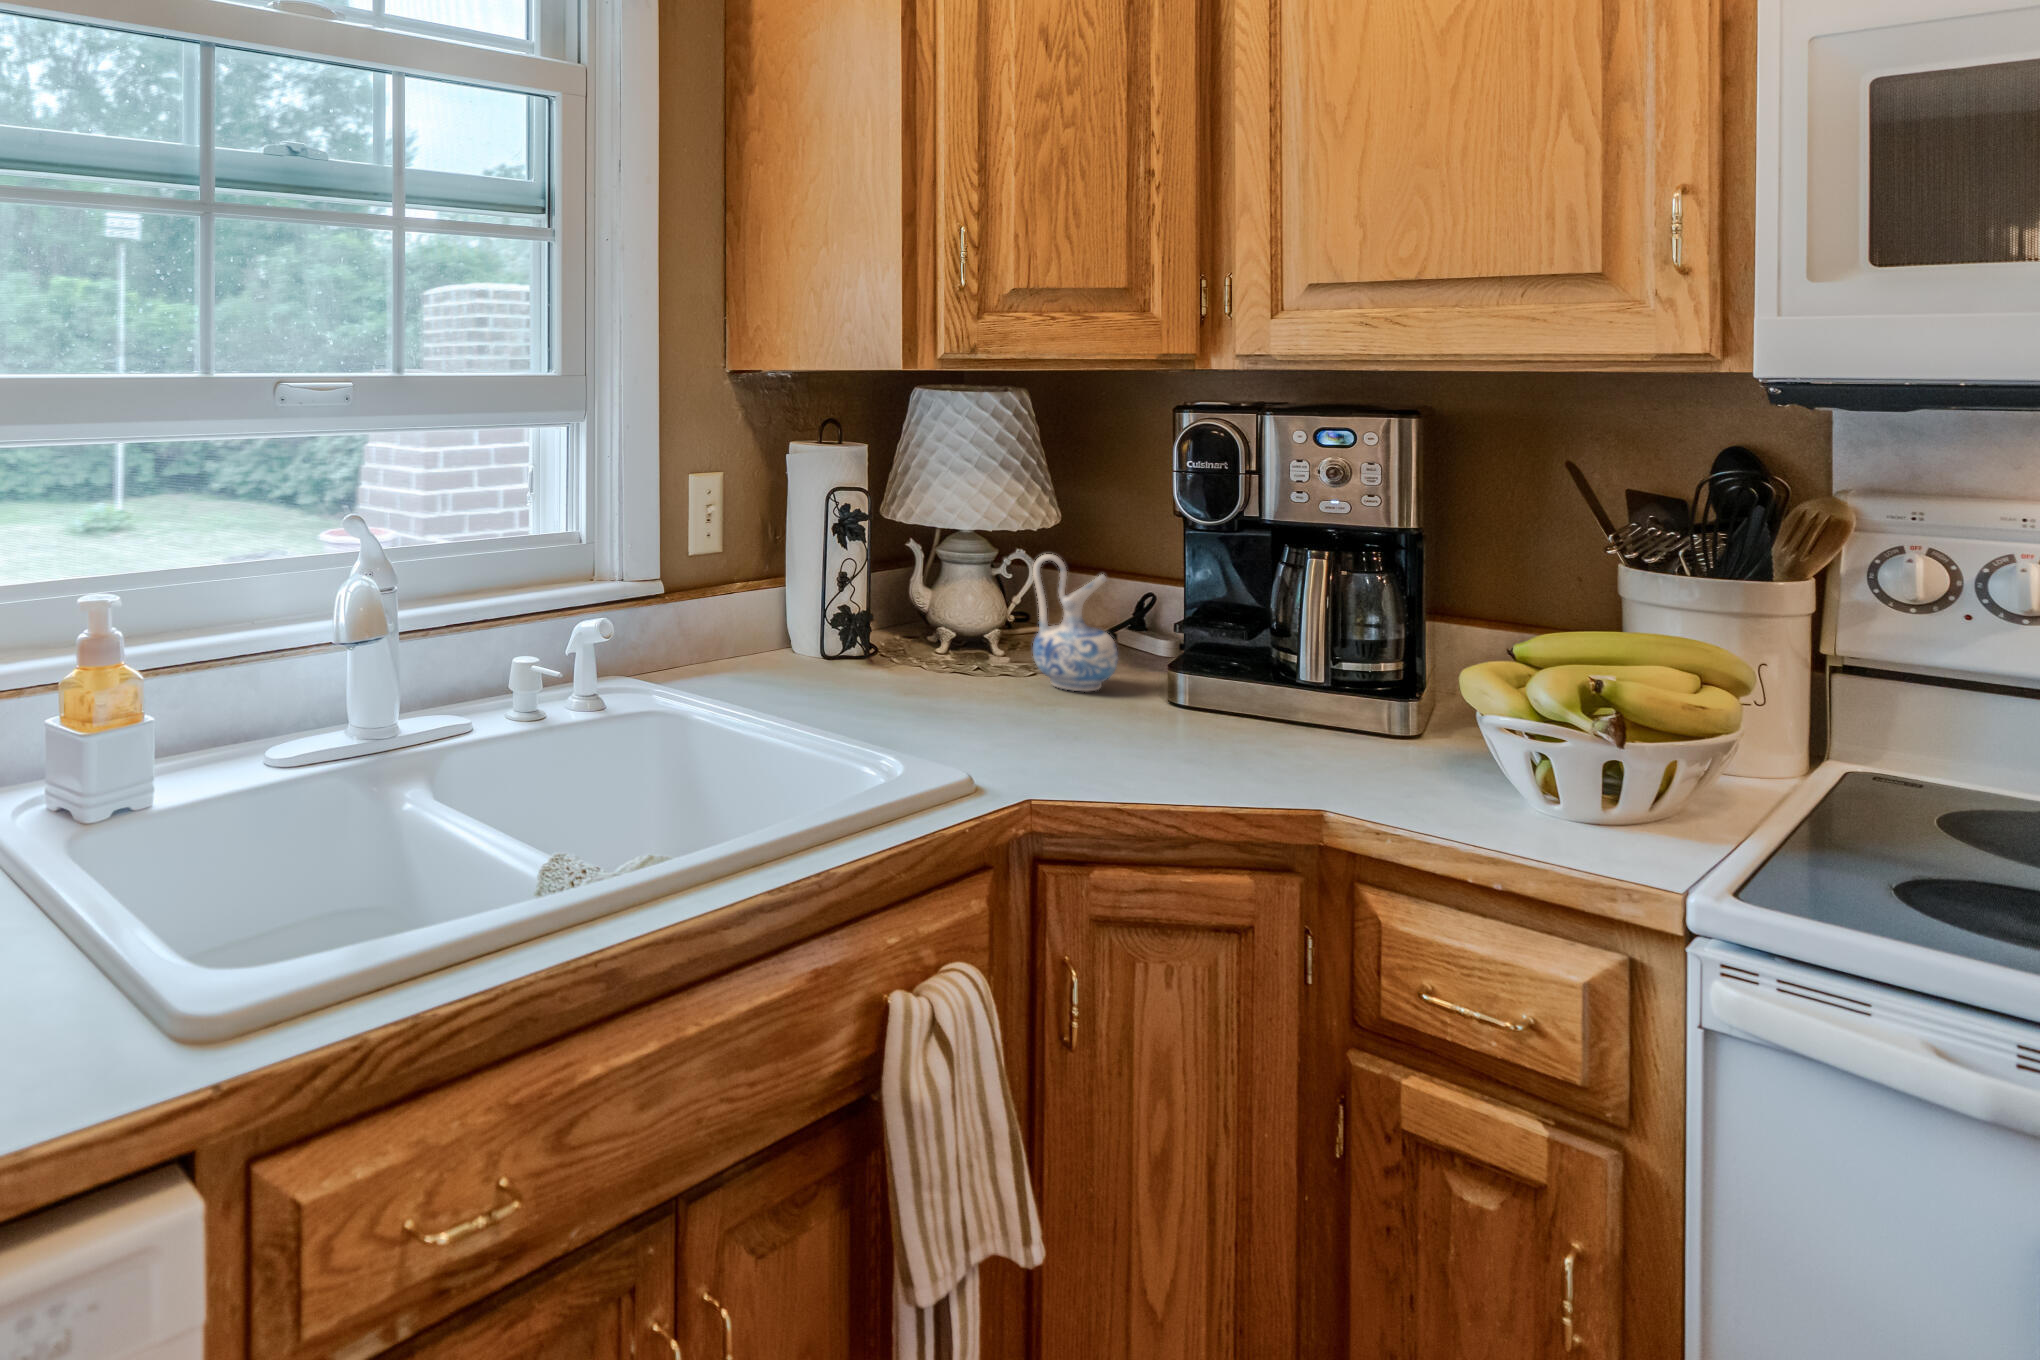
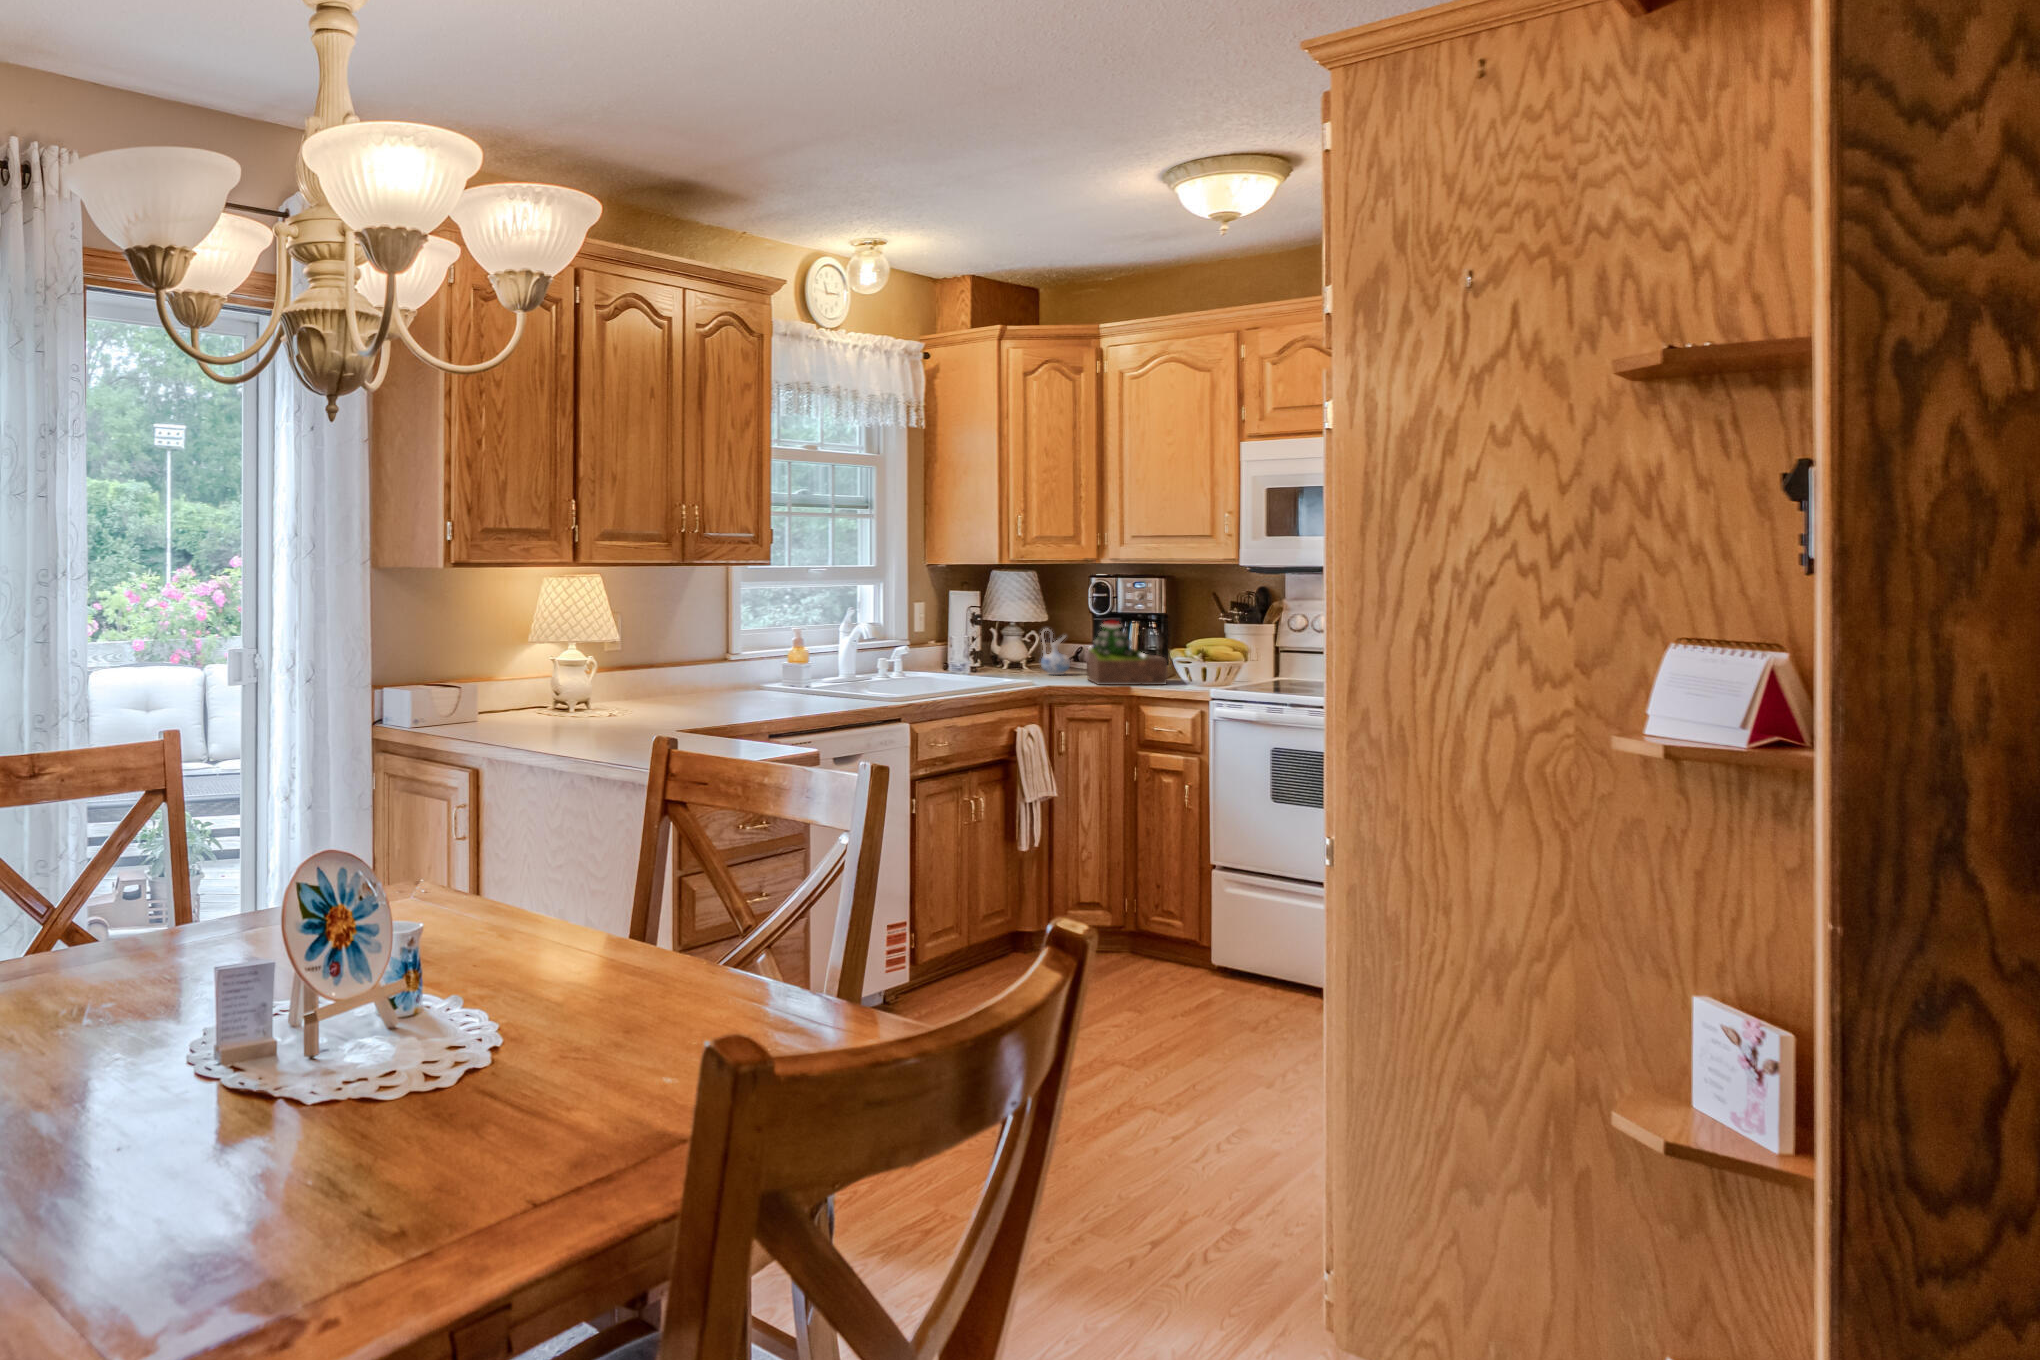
succulent plant: none [1168,558,1458,803] -> present [1088,621,1168,685]

